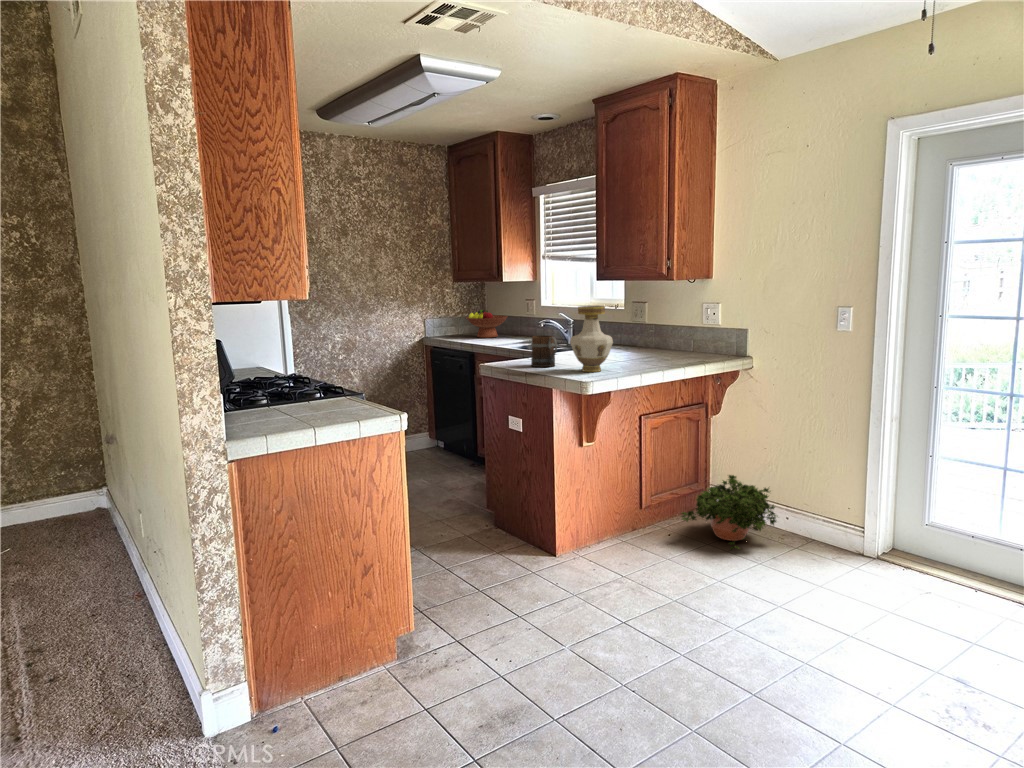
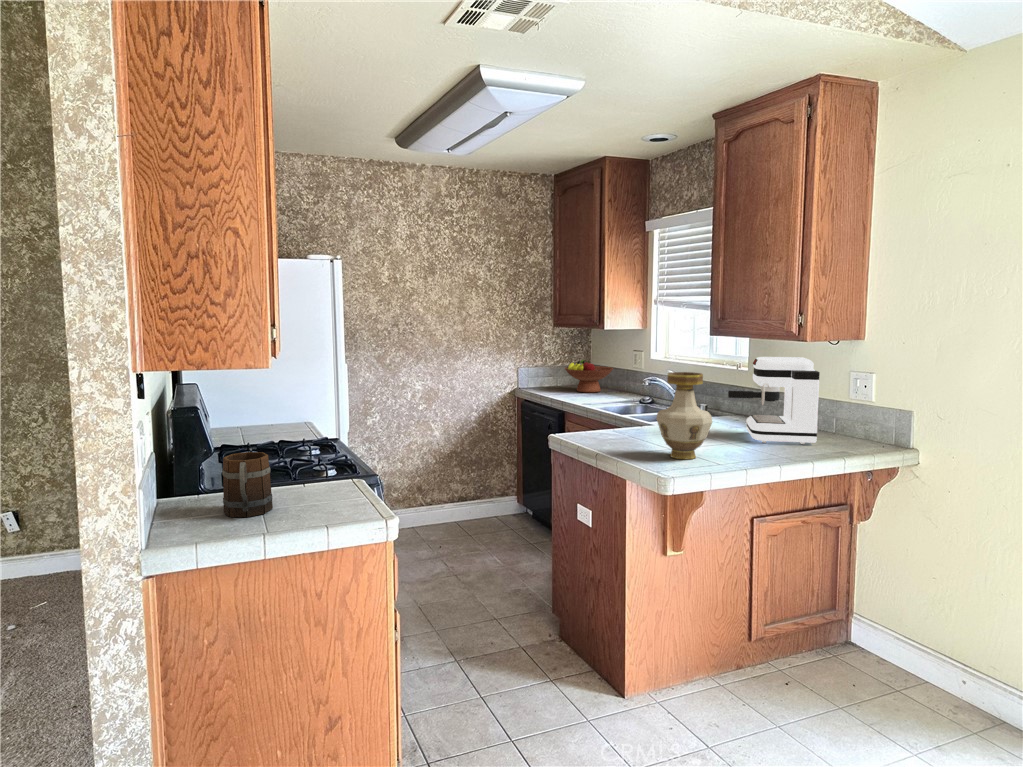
coffee maker: none [616,295,684,360] -> present [728,357,820,444]
mug: present [531,336,557,367] -> present [222,452,273,517]
potted plant: present [681,475,776,549] -> none [800,607,955,726]

